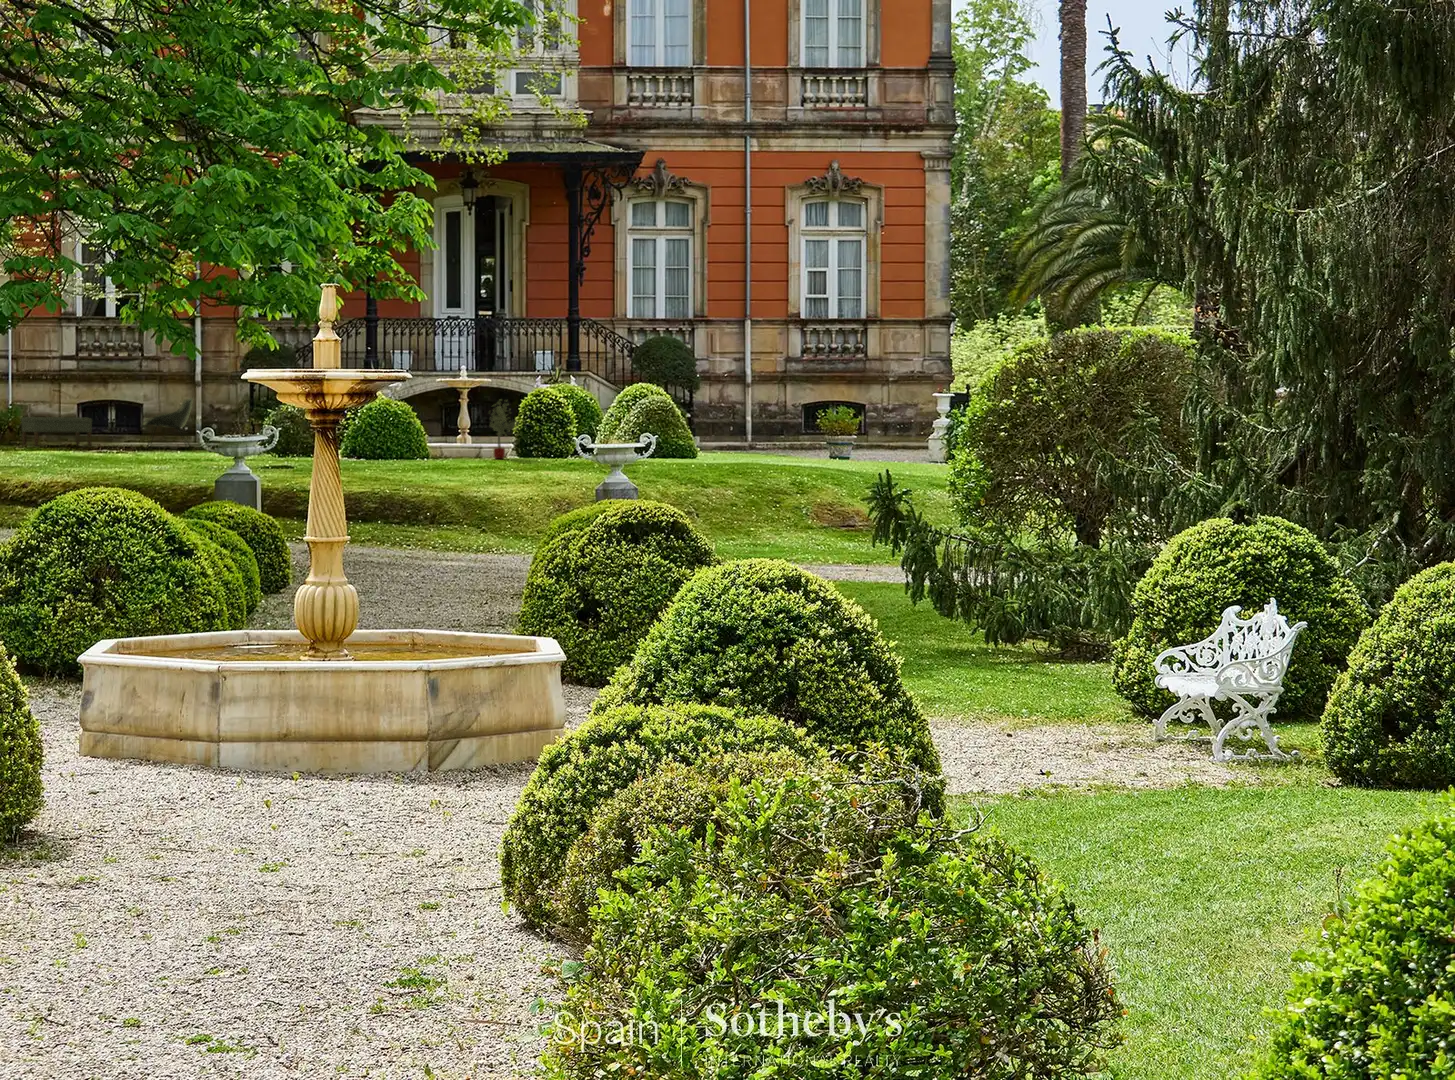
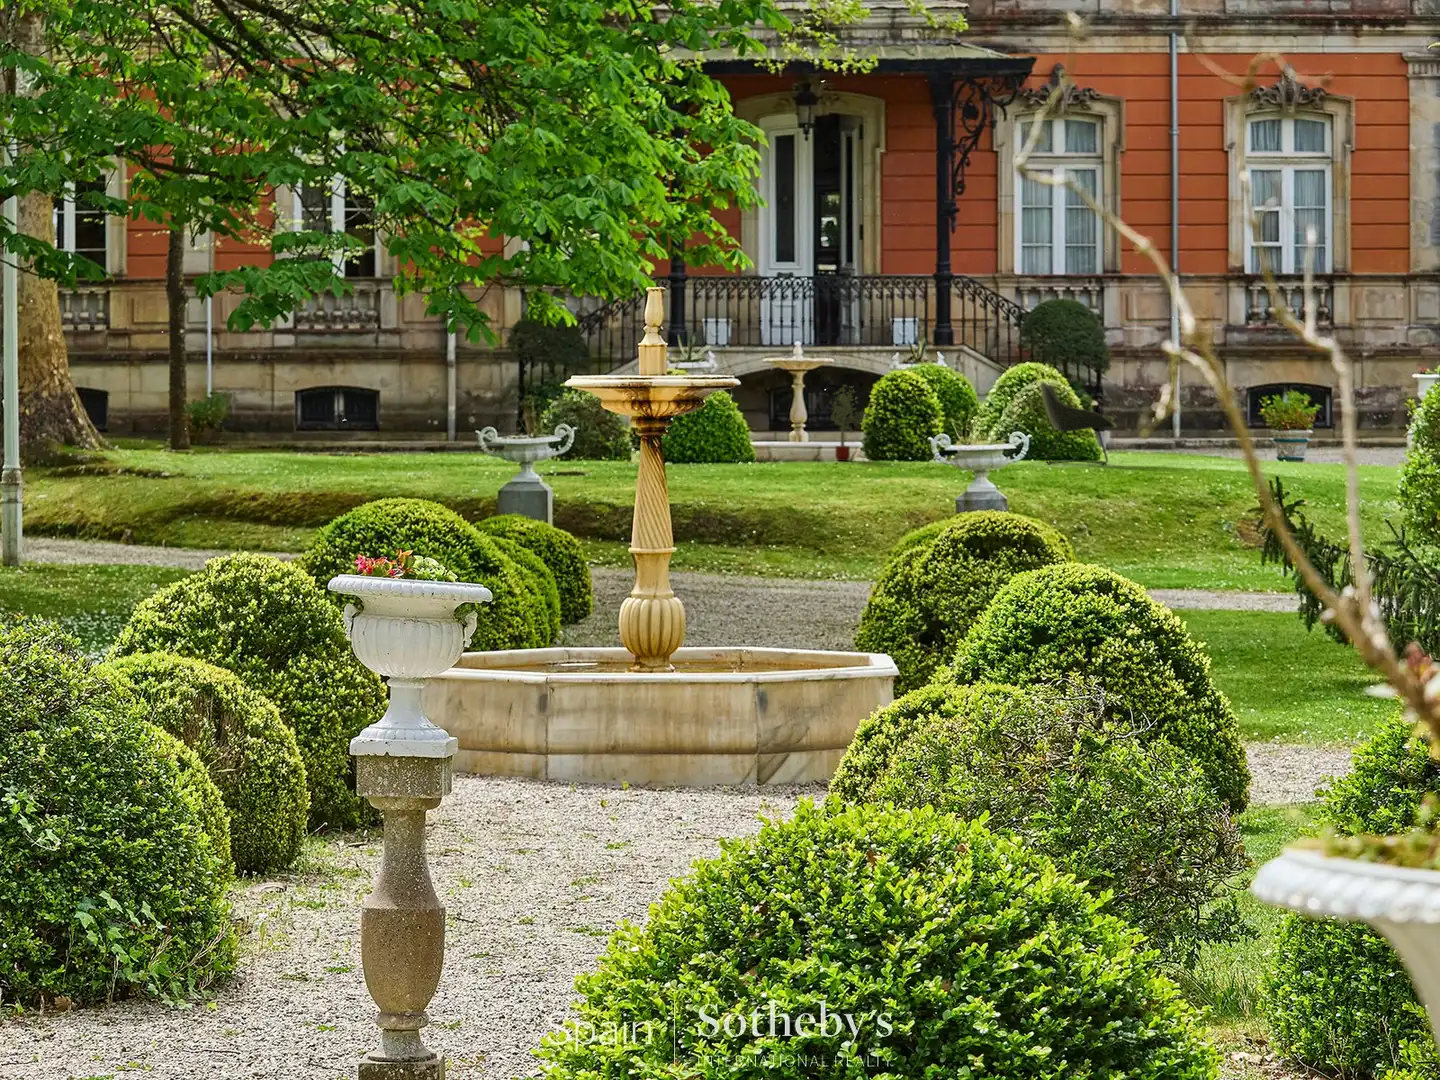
lounge chair: present [143,398,193,449] -> present [1041,382,1117,465]
bench: present [21,417,92,446] -> none [259,410,342,446]

